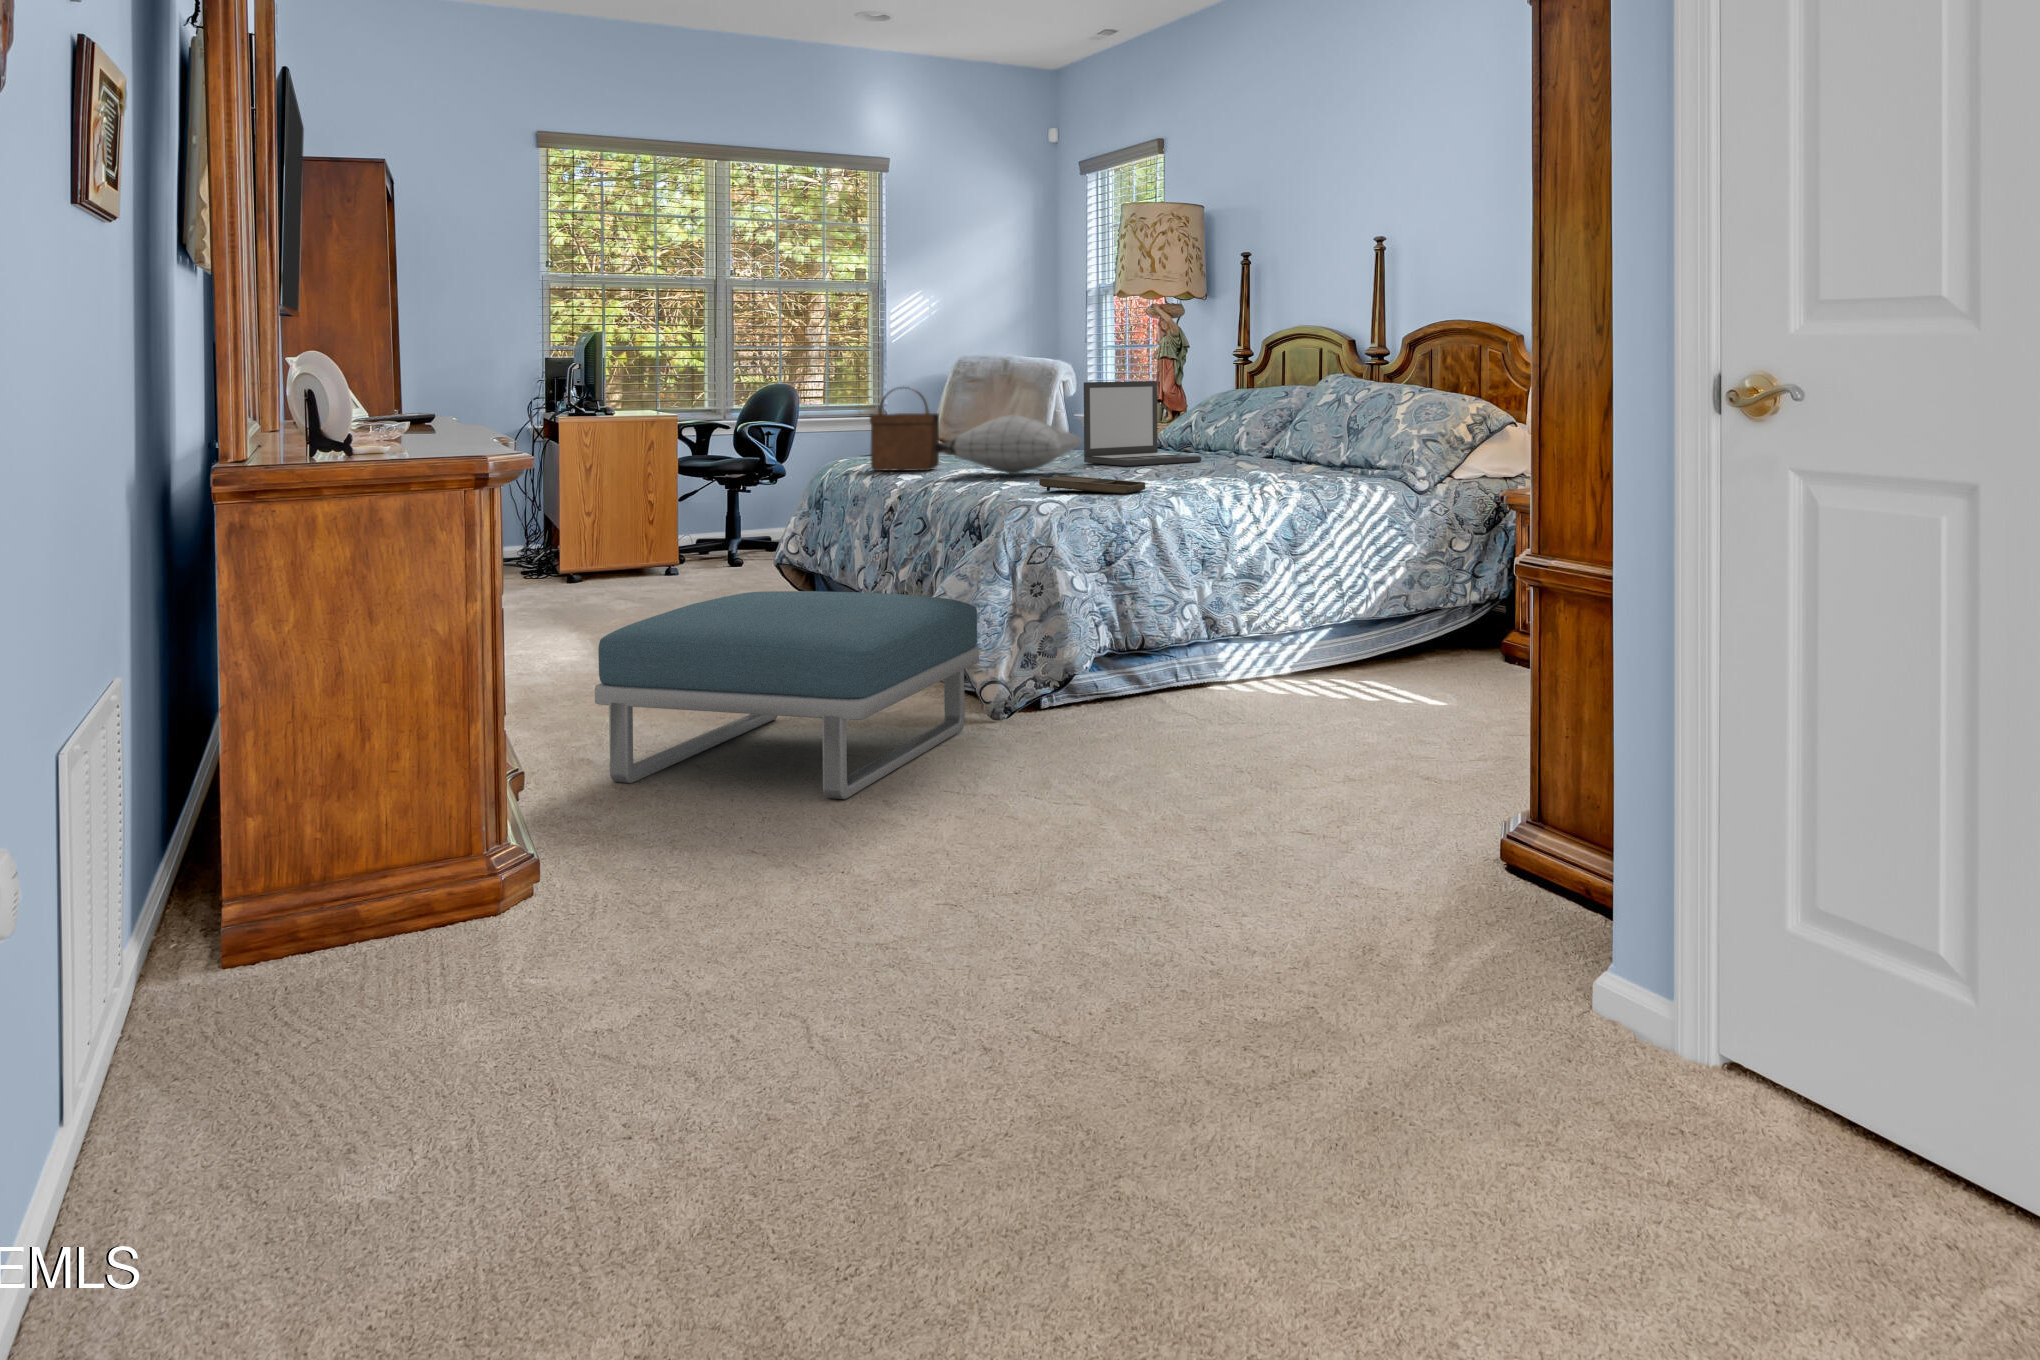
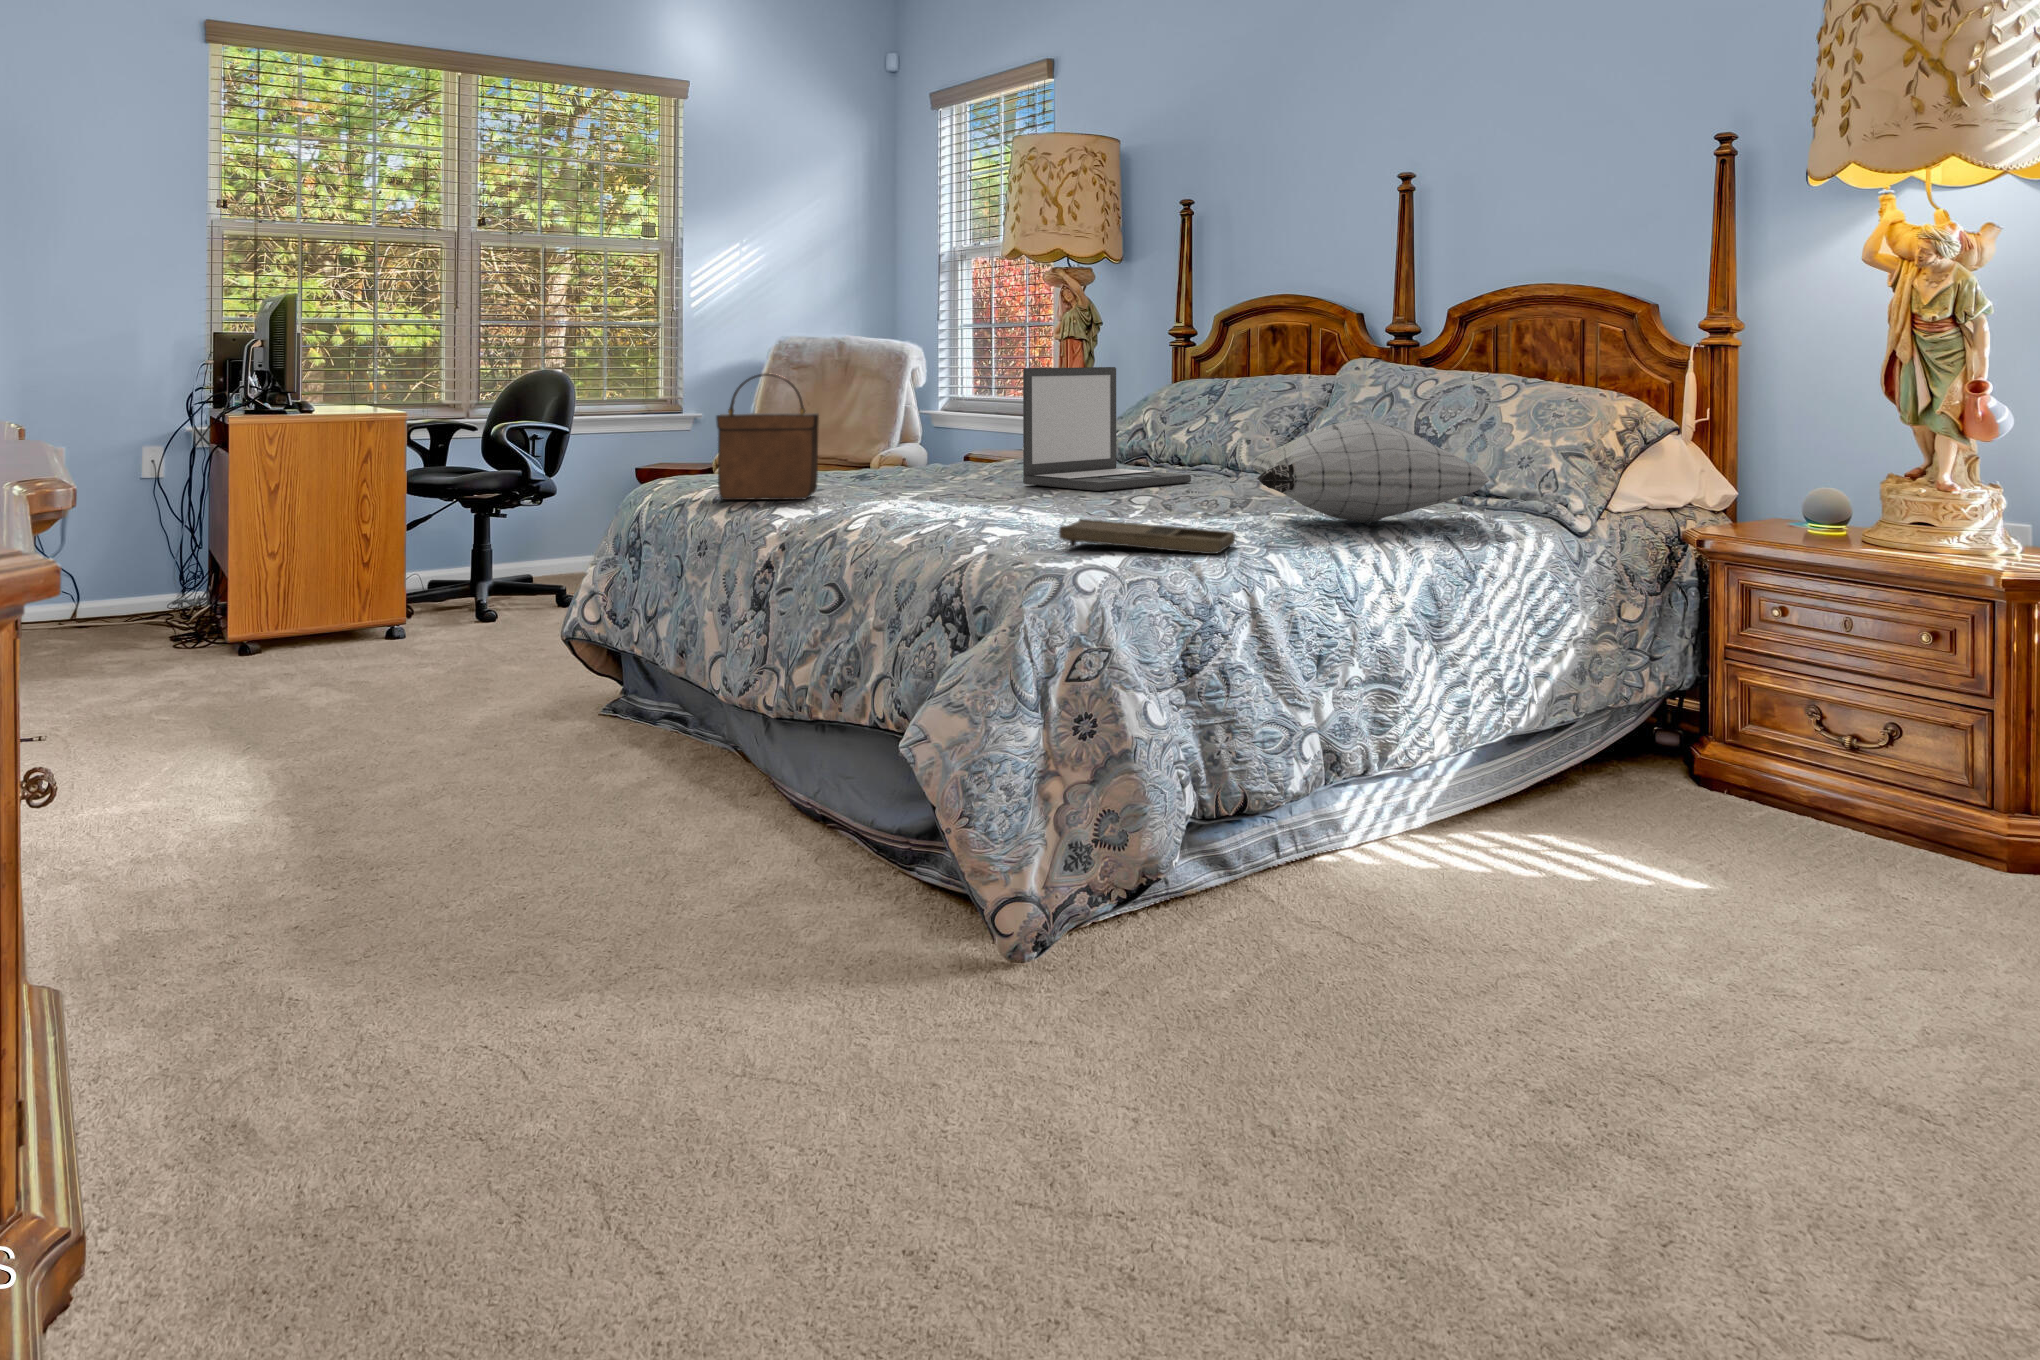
pillow: present [933,415,1082,474] -> present [1248,419,1489,523]
footstool: present [595,591,979,799] -> none [264,746,1010,1275]

